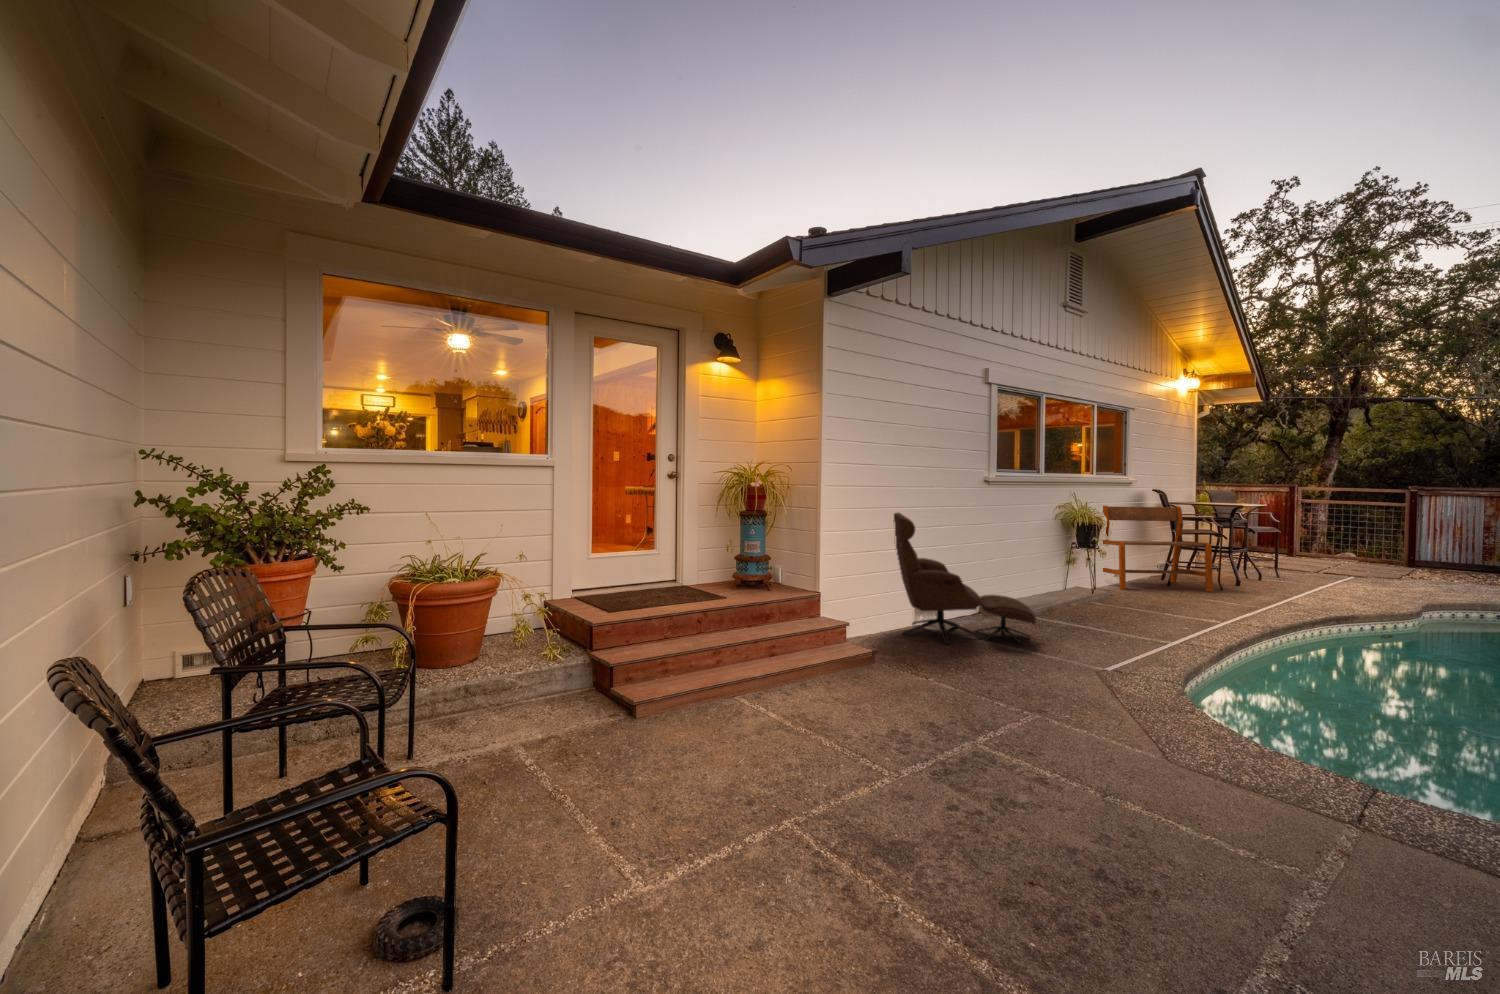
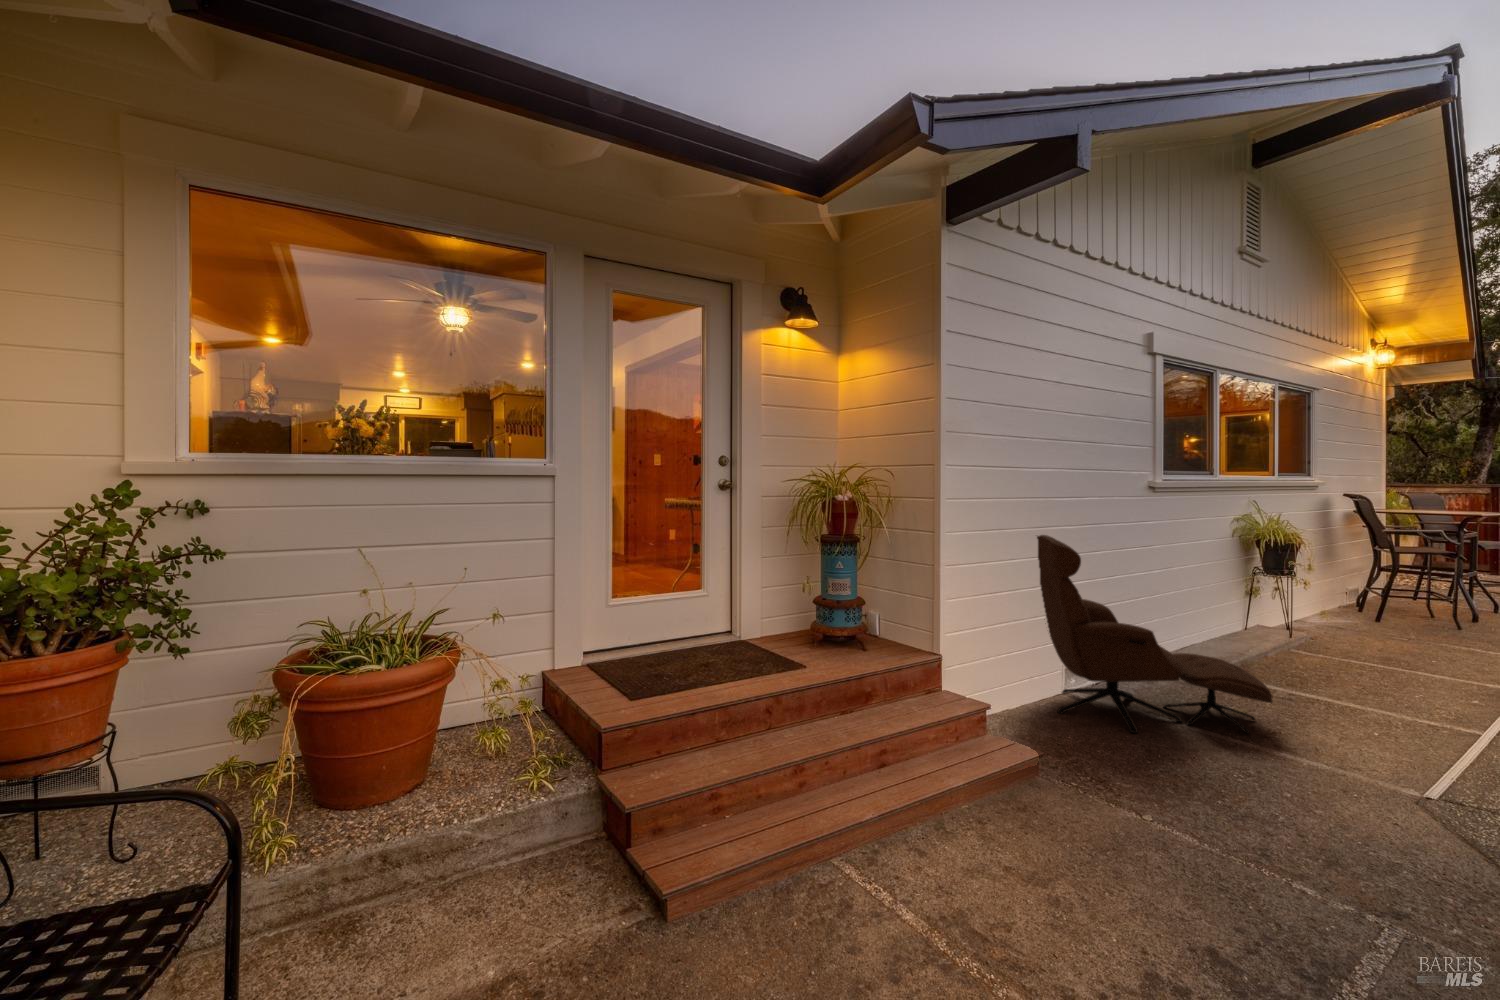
bench: present [1102,506,1213,591] -> none [1276,518,1457,634]

